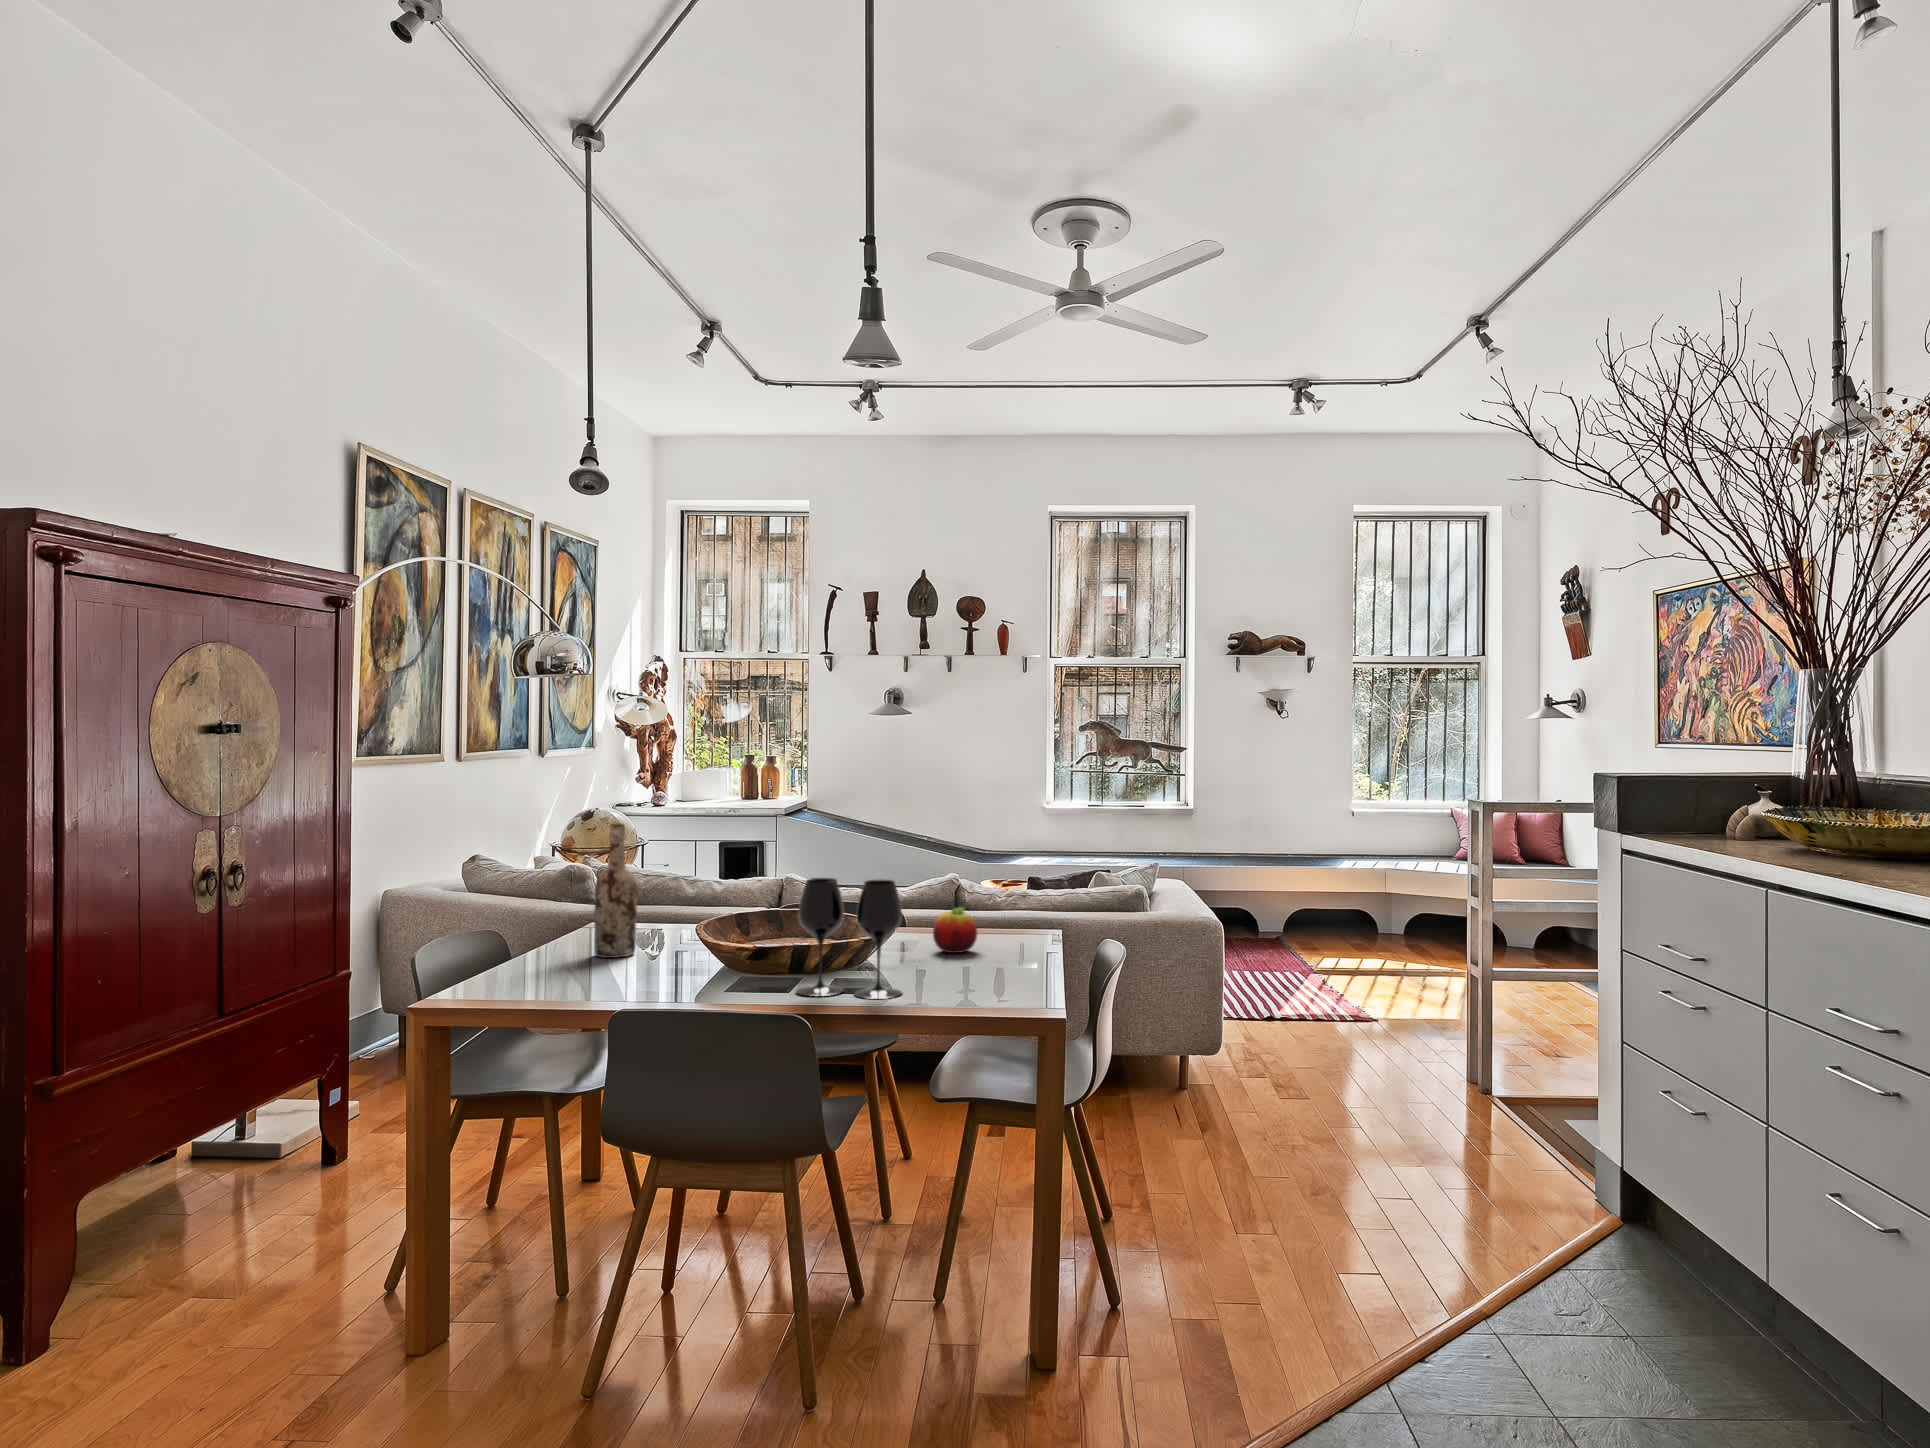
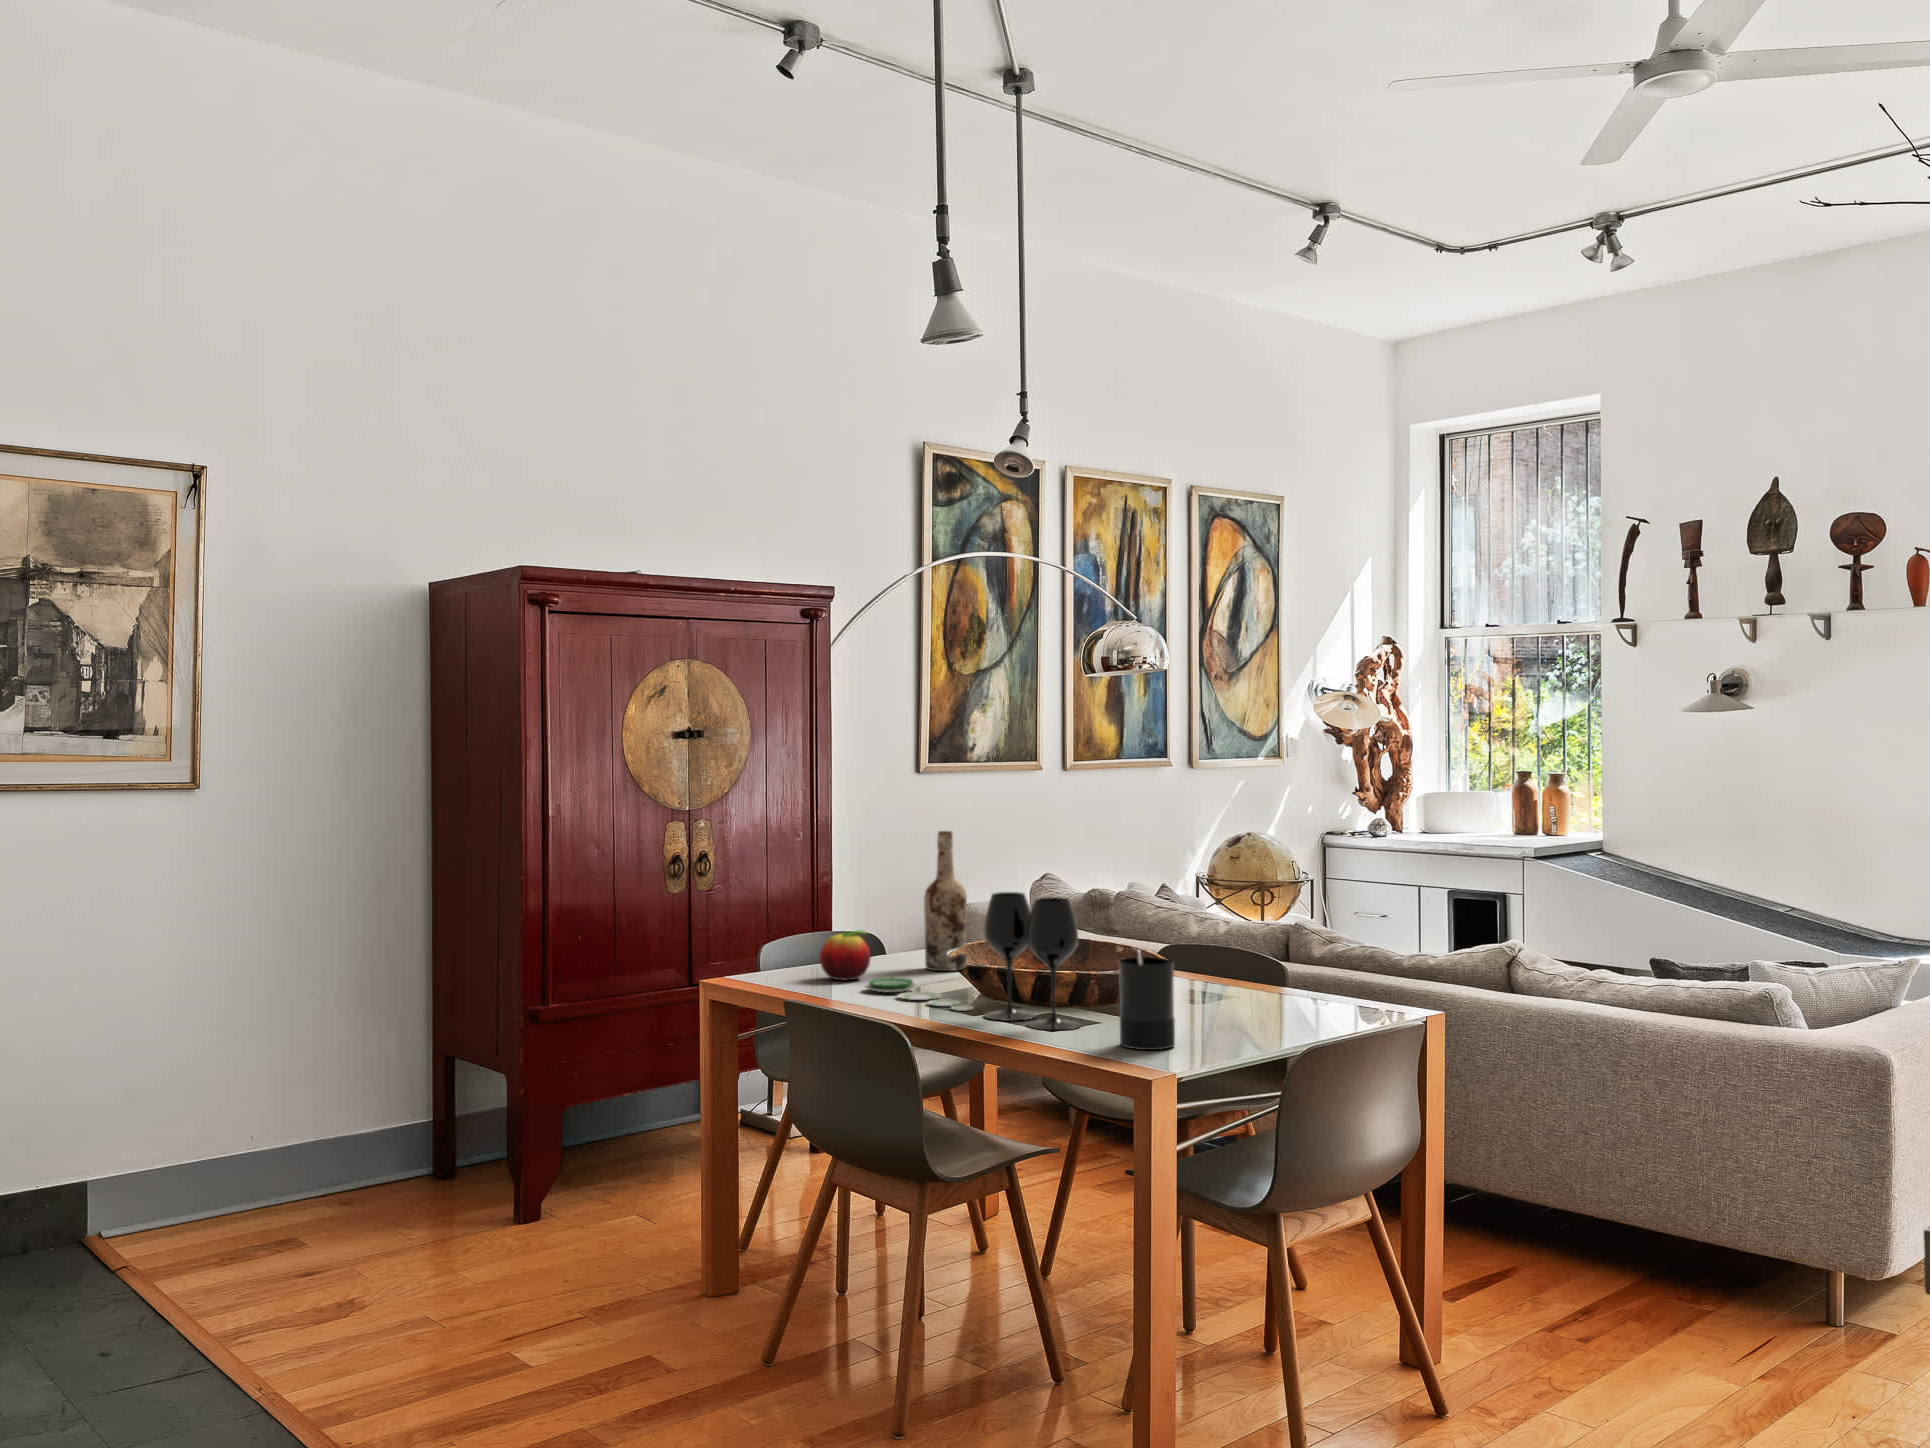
fruit: present [933,907,977,953] -> present [820,930,871,980]
candle: none [973,918,1021,1004] -> present [1119,950,1175,1050]
plate: none [611,969,770,993] -> present [864,978,973,1011]

